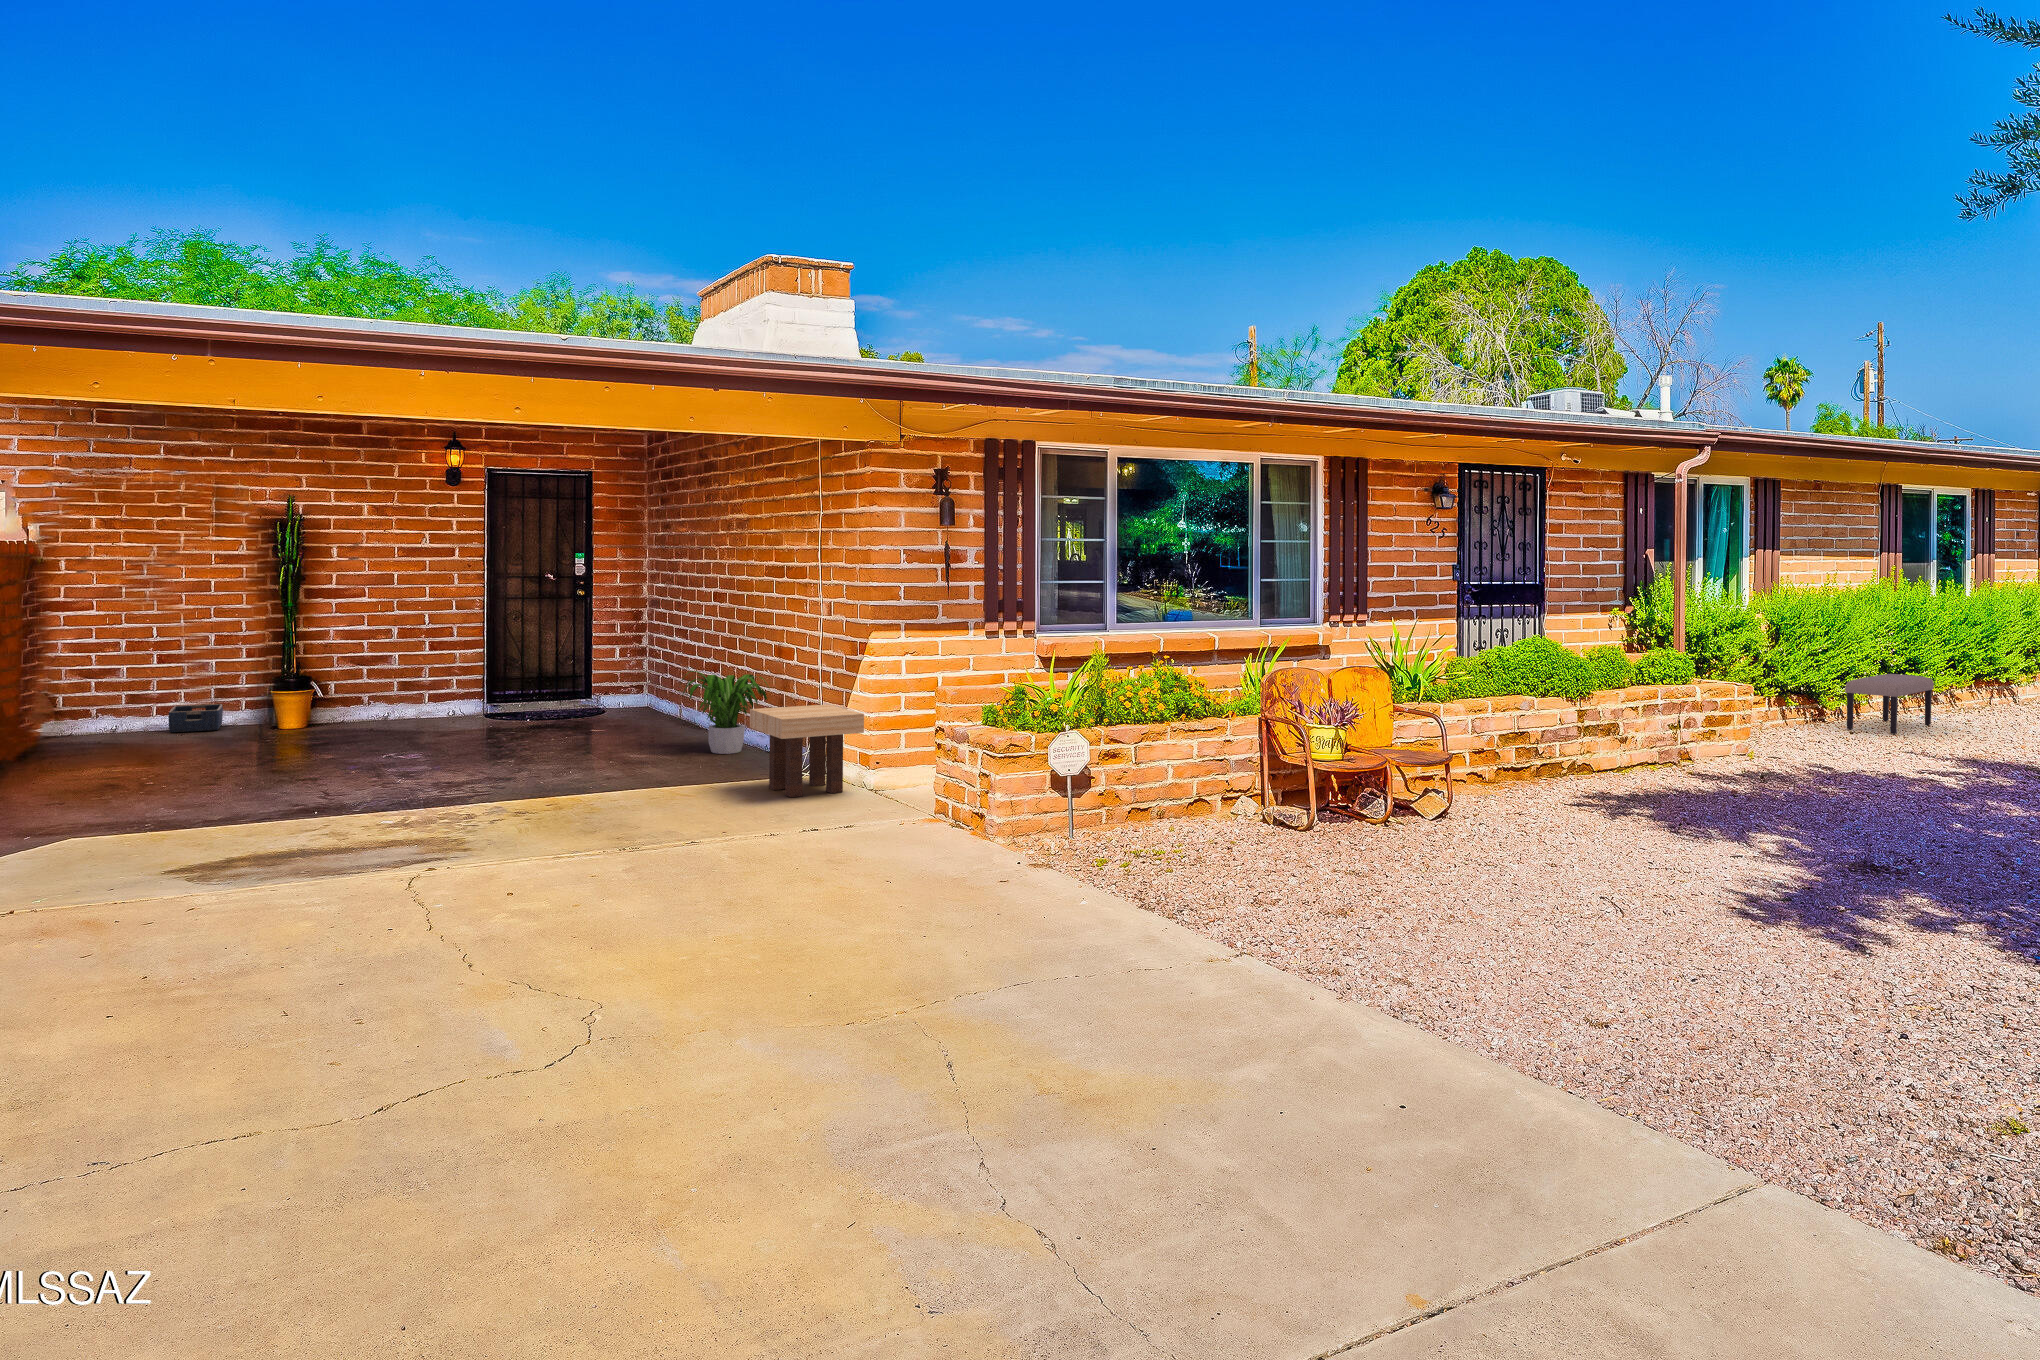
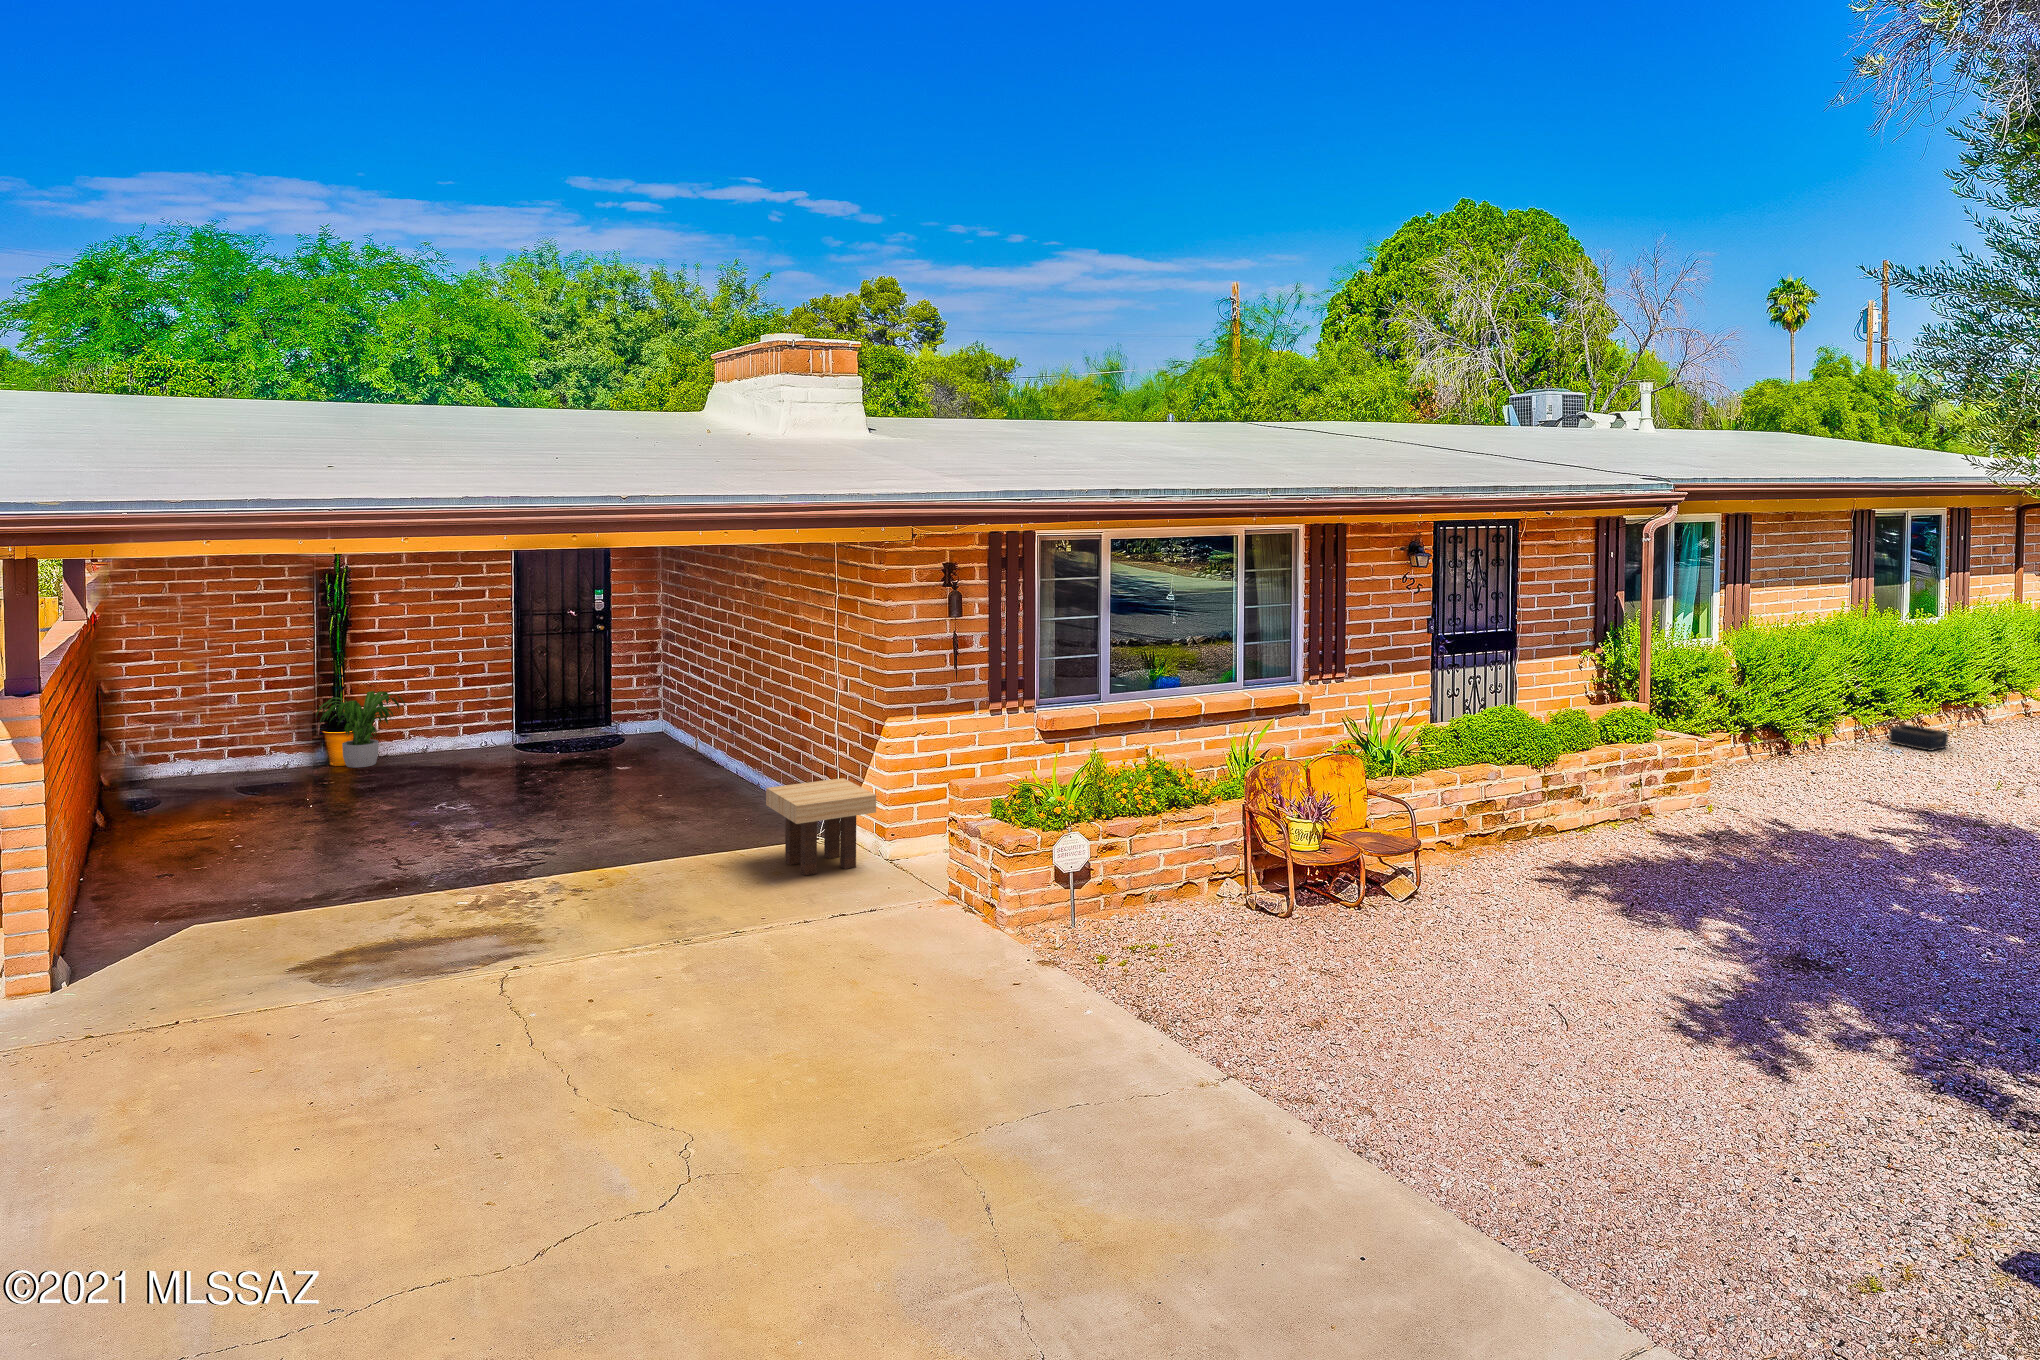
potted plant: present [682,671,769,754] -> present [316,691,405,768]
bench: present [1845,674,1934,734] -> none [1811,708,1893,771]
basket: present [169,704,223,732] -> present [1889,725,1948,751]

